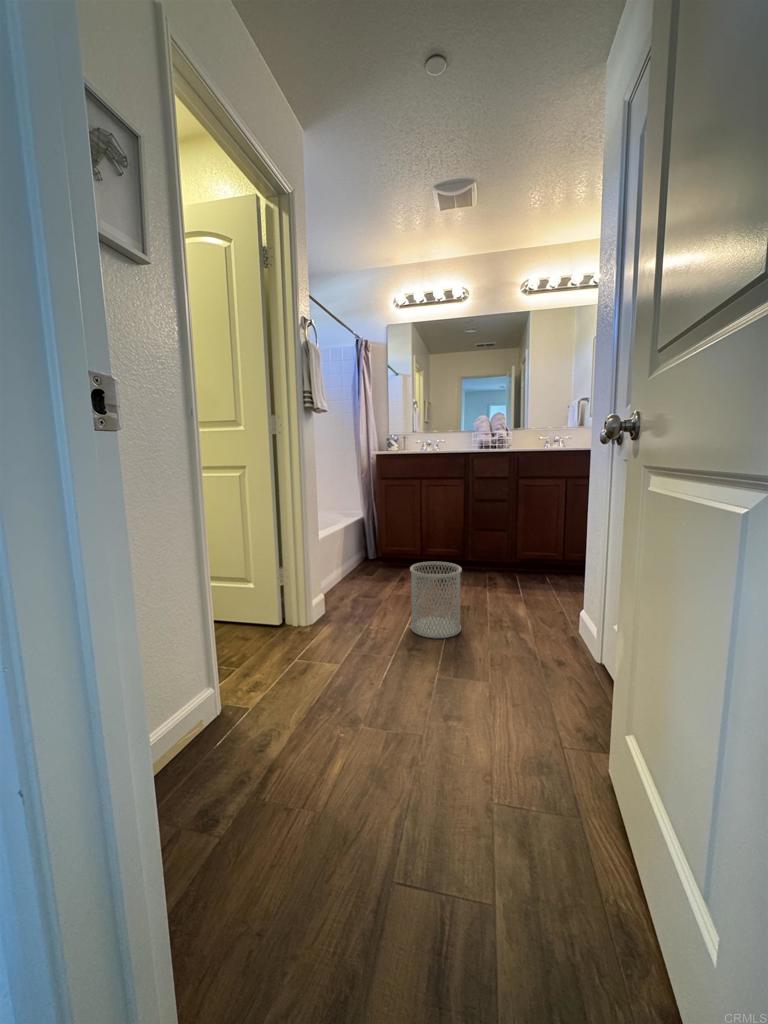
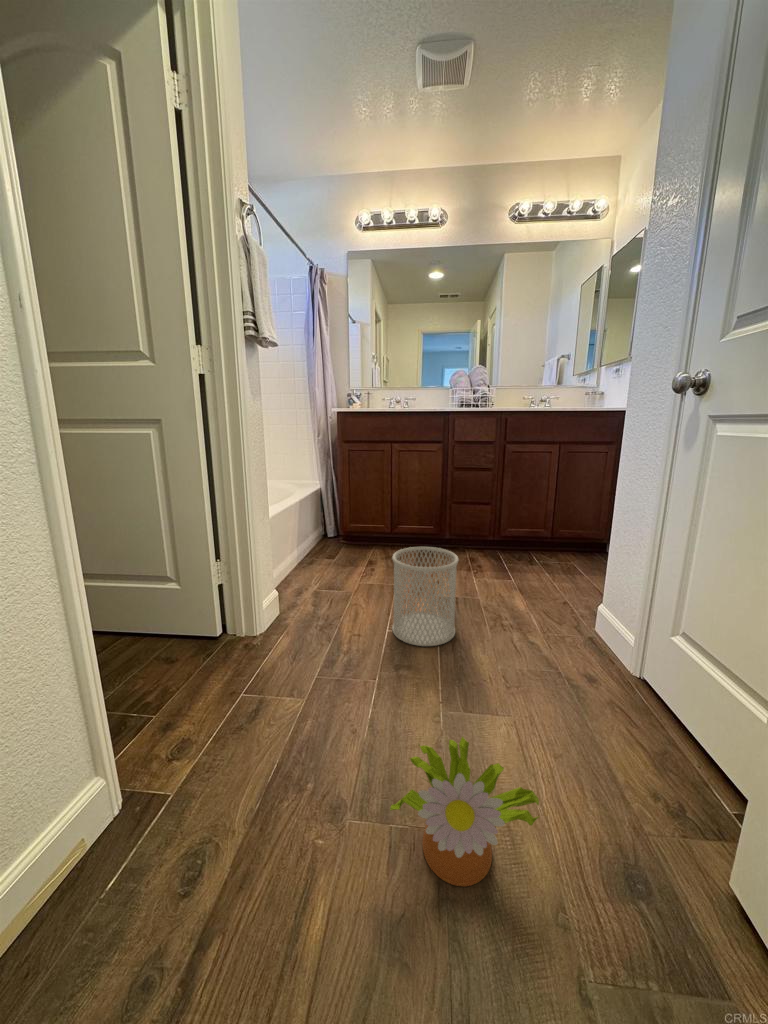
decorative plant: none [386,674,483,758] -> present [390,737,539,886]

